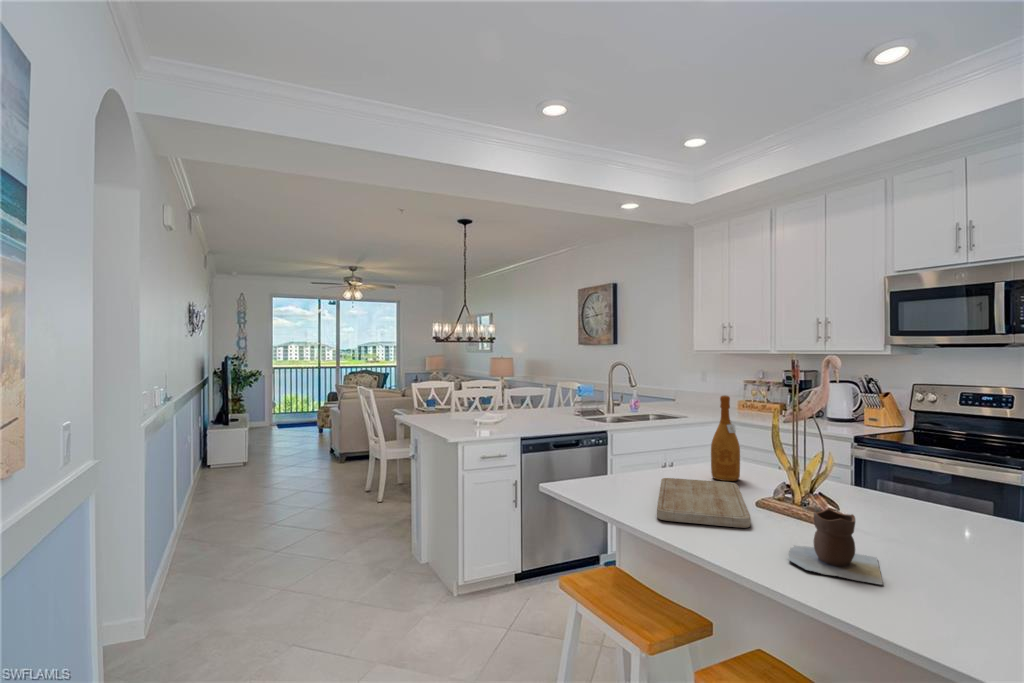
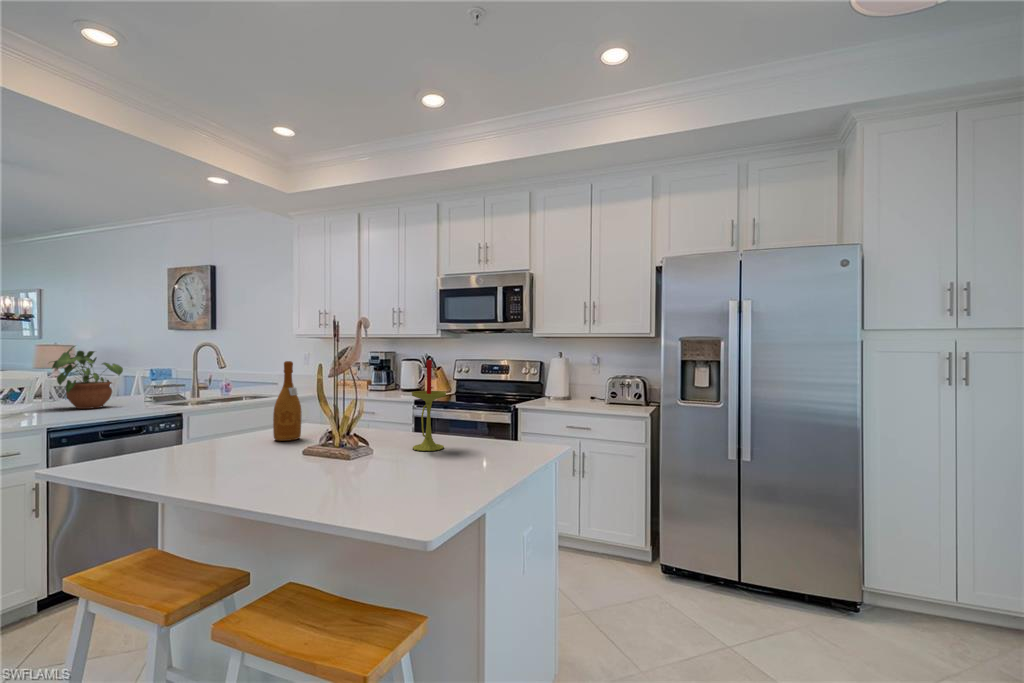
potted plant: none [513,366,561,420] -> present [52,346,123,409]
candle: none [892,403,950,528] -> present [412,360,447,451]
cutting board: present [657,478,750,528] -> none [191,440,293,480]
vase: present [788,509,883,585] -> none [309,441,384,495]

